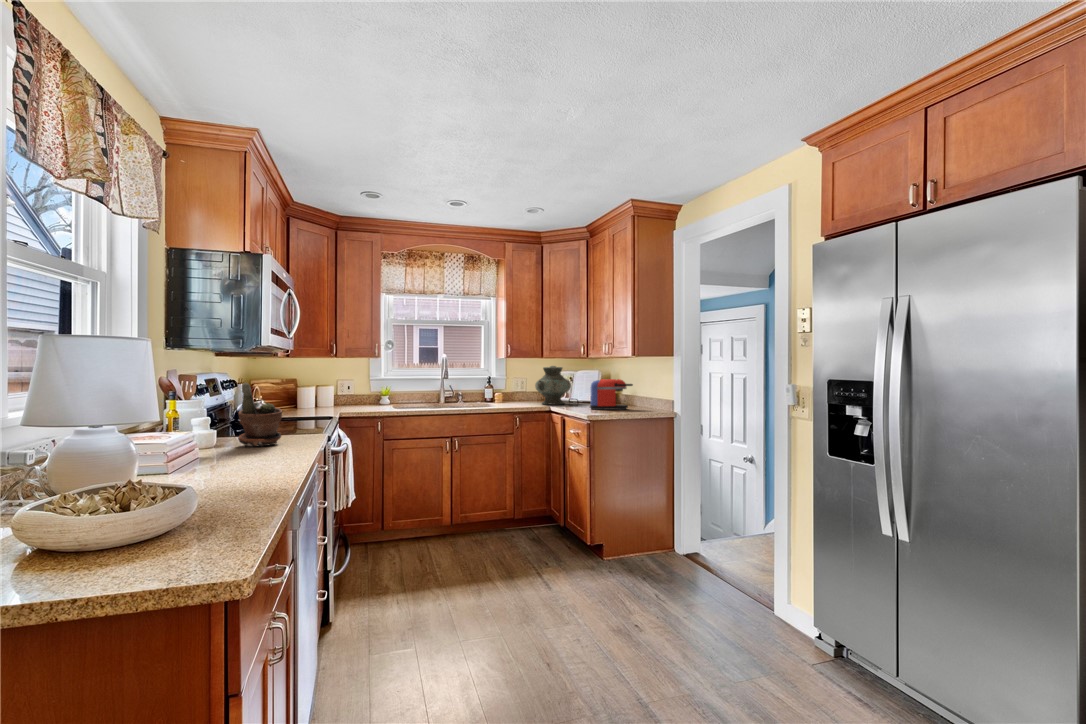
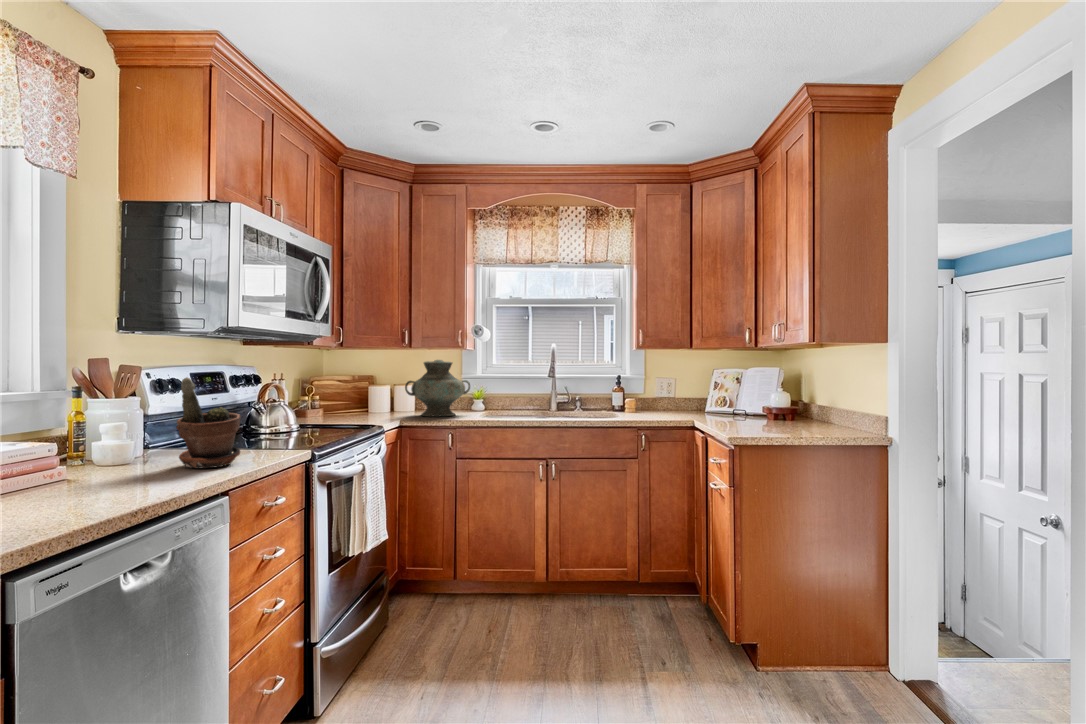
vase: present [535,366,571,404] -> present [405,360,470,416]
coffee maker: present [590,379,633,409] -> none [754,381,827,430]

